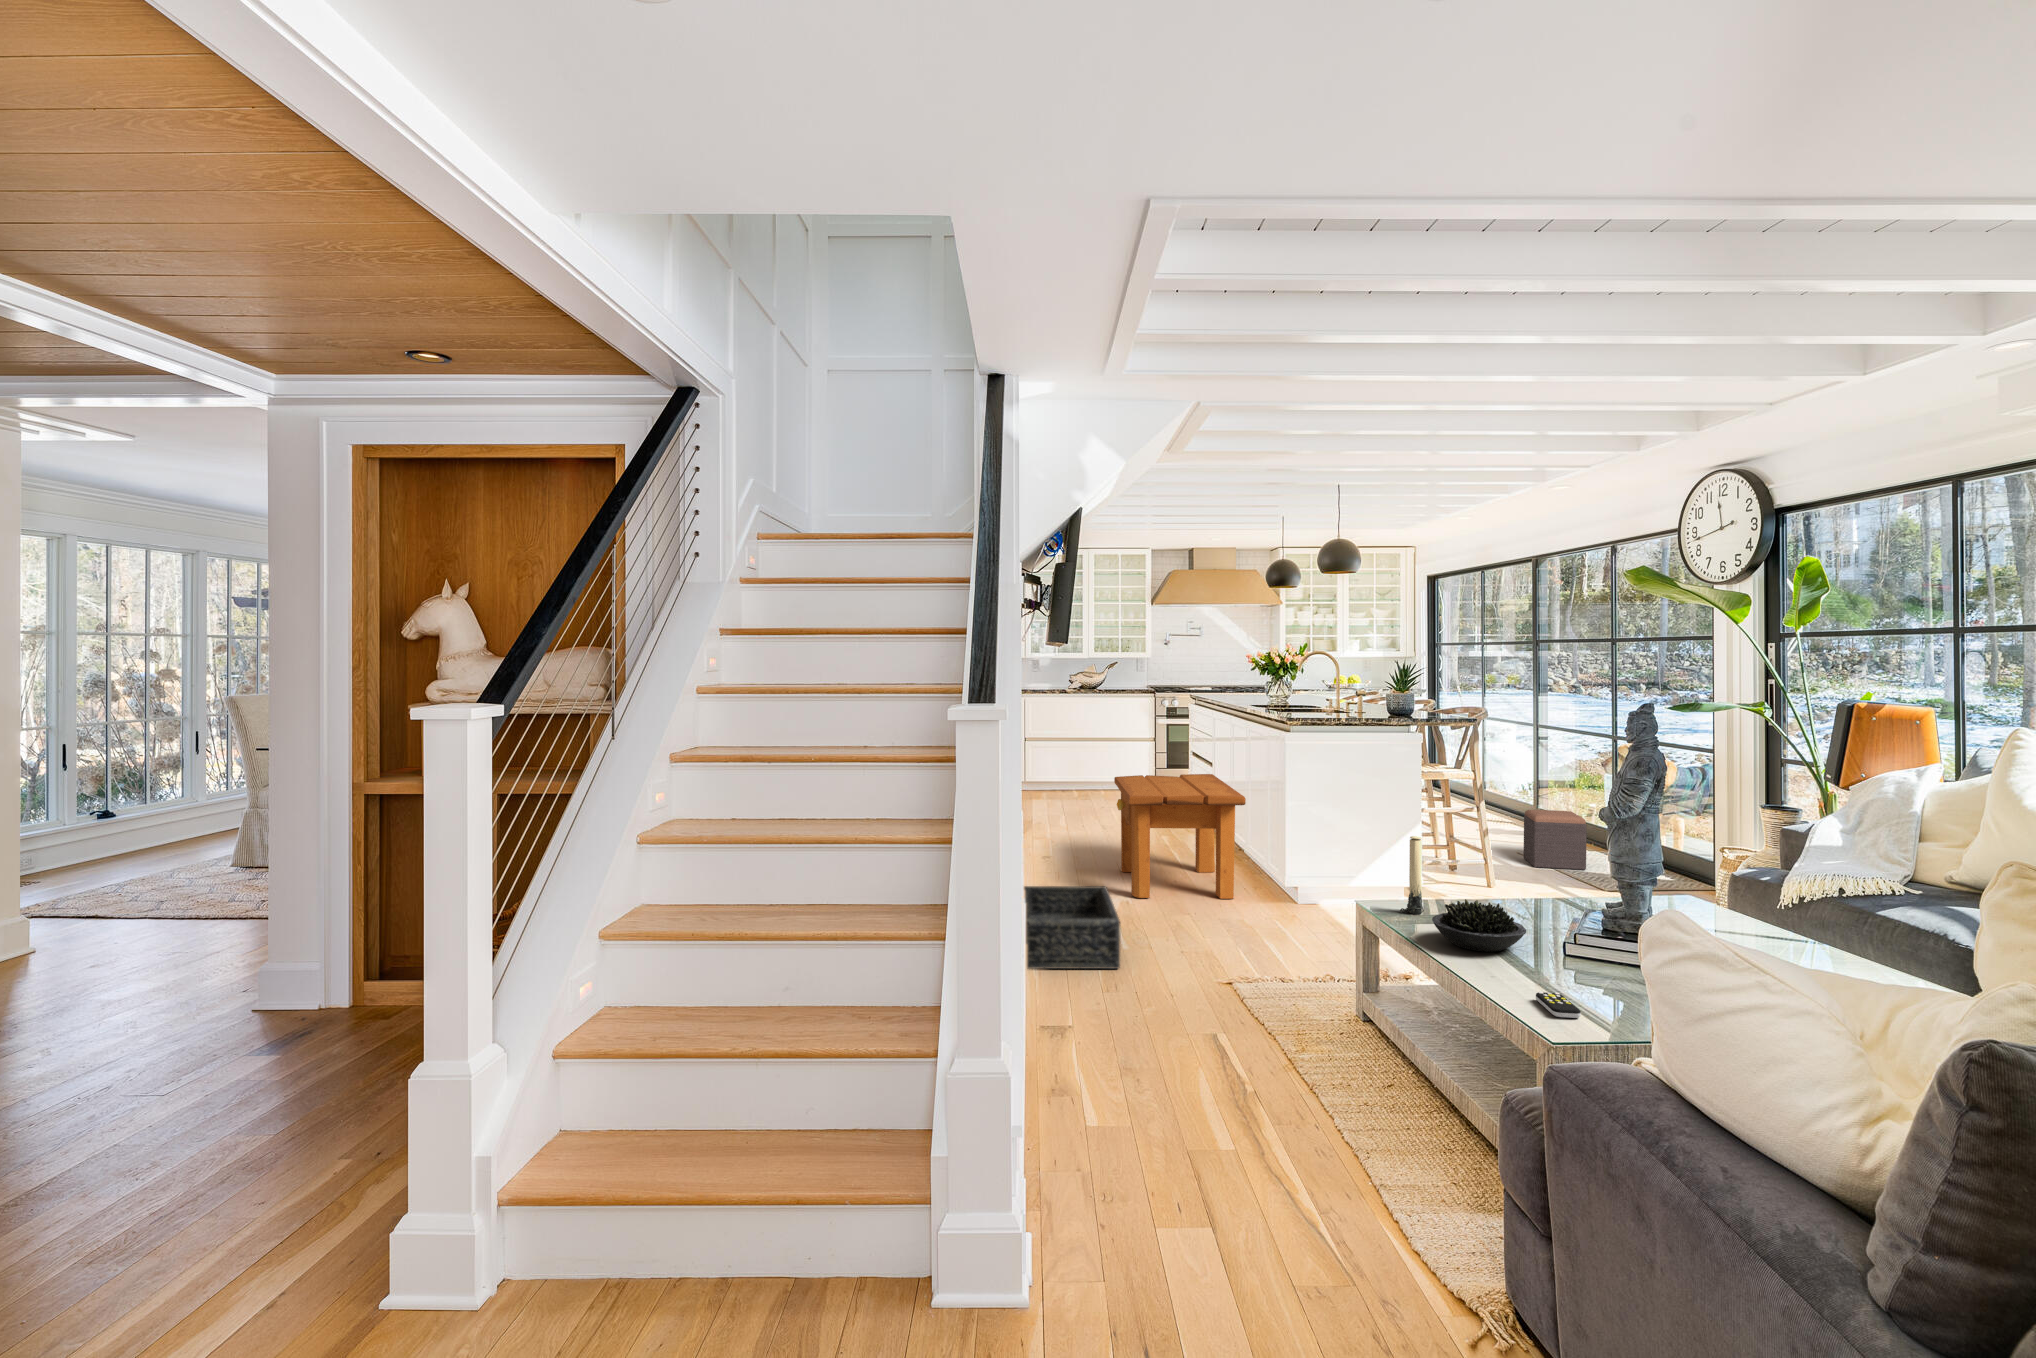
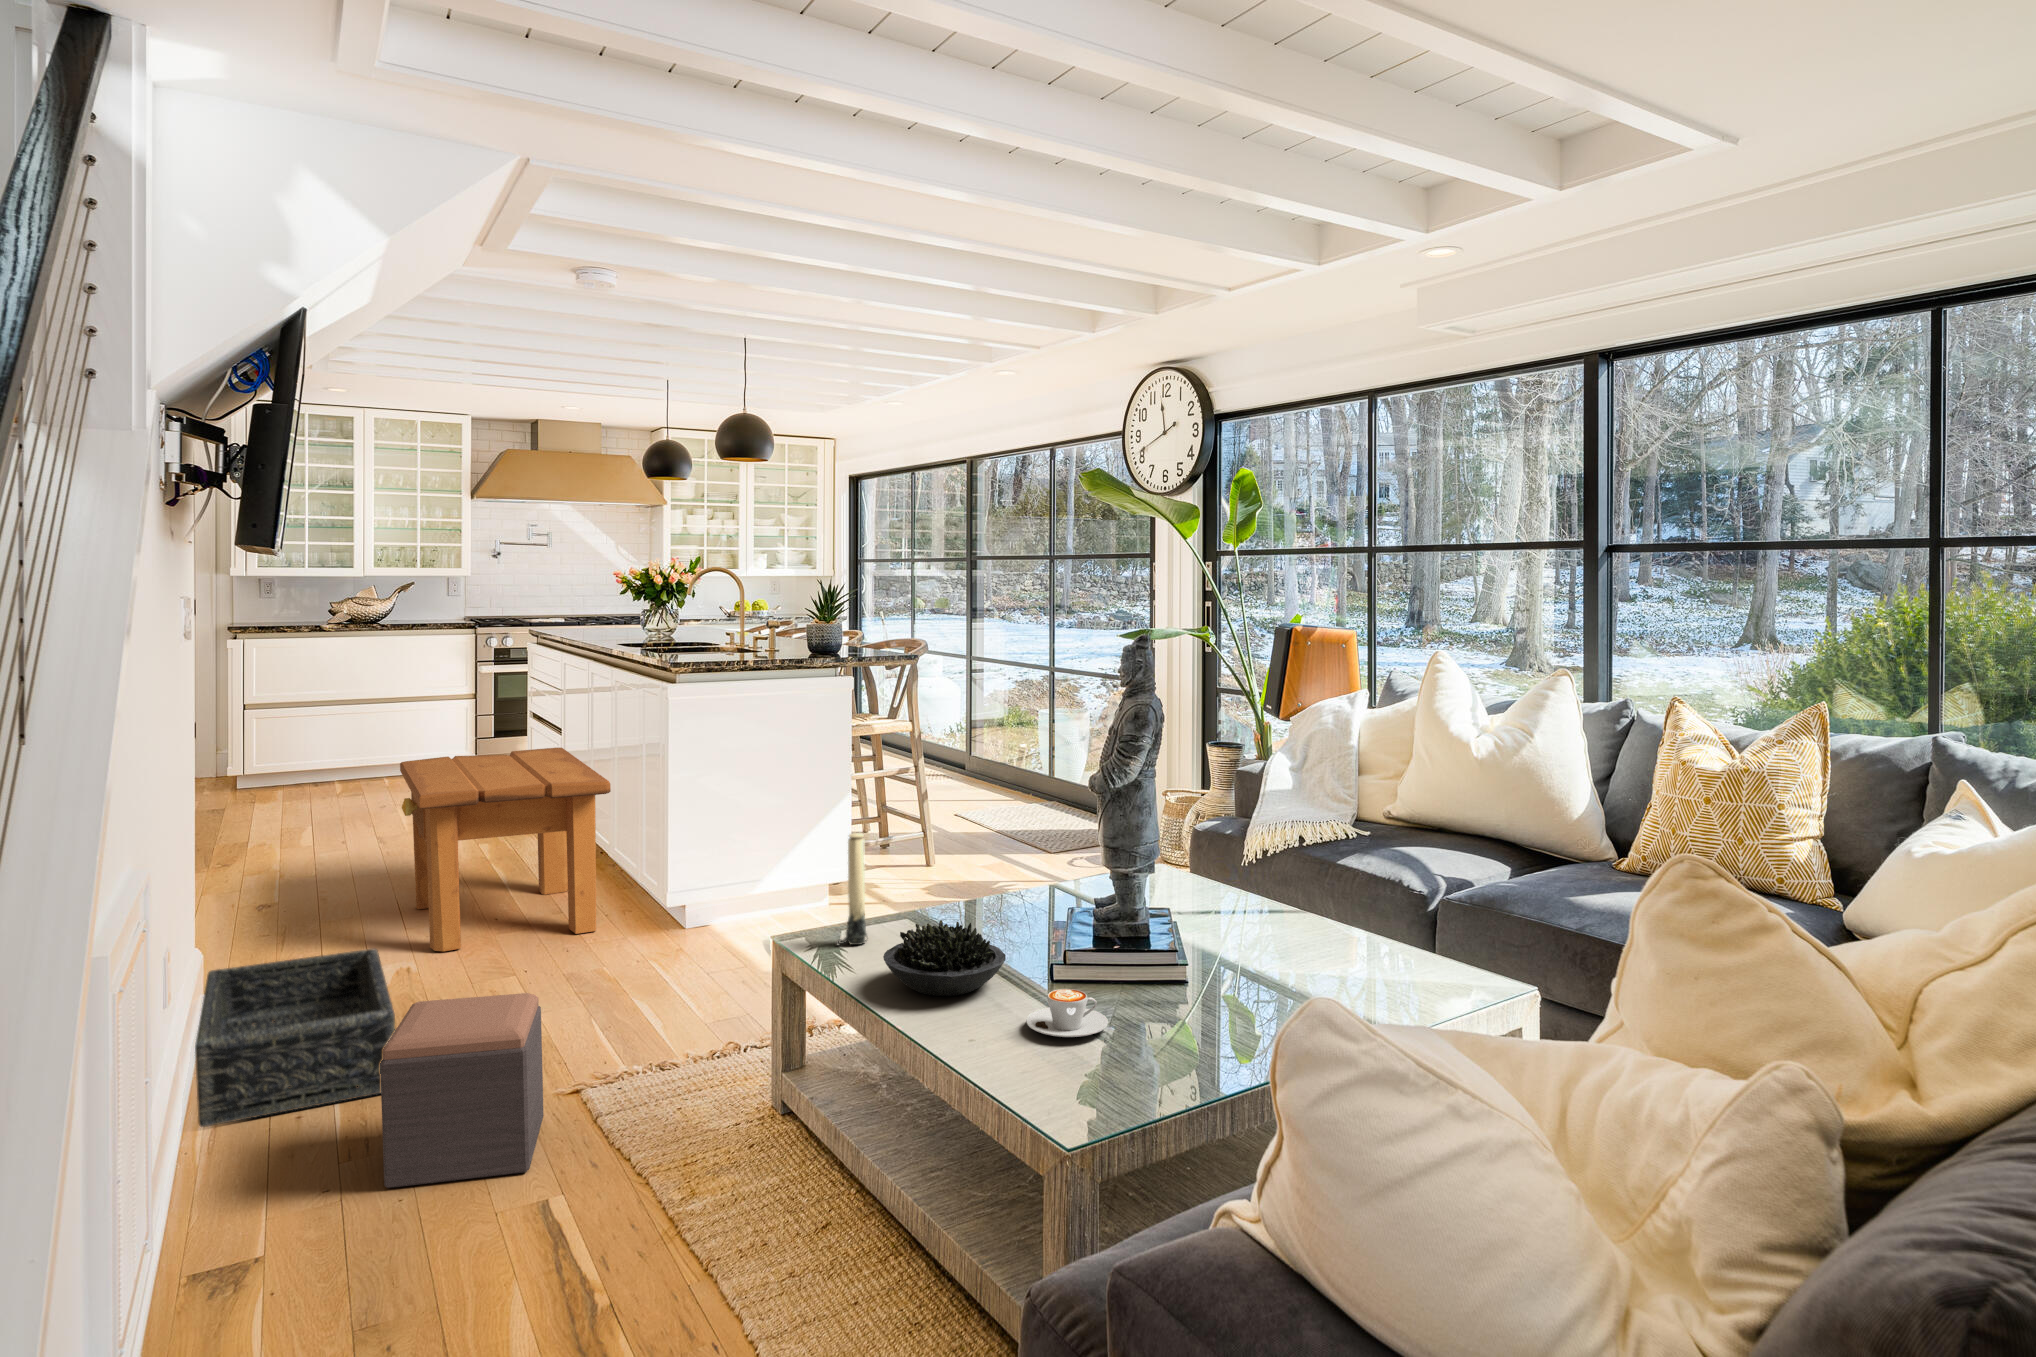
footstool: present [1524,810,1587,870] -> present [380,993,544,1188]
coffee cup: none [1537,954,1604,987] -> present [1026,989,1108,1037]
remote control: present [1536,992,1581,1018] -> none [1032,1054,1092,1095]

